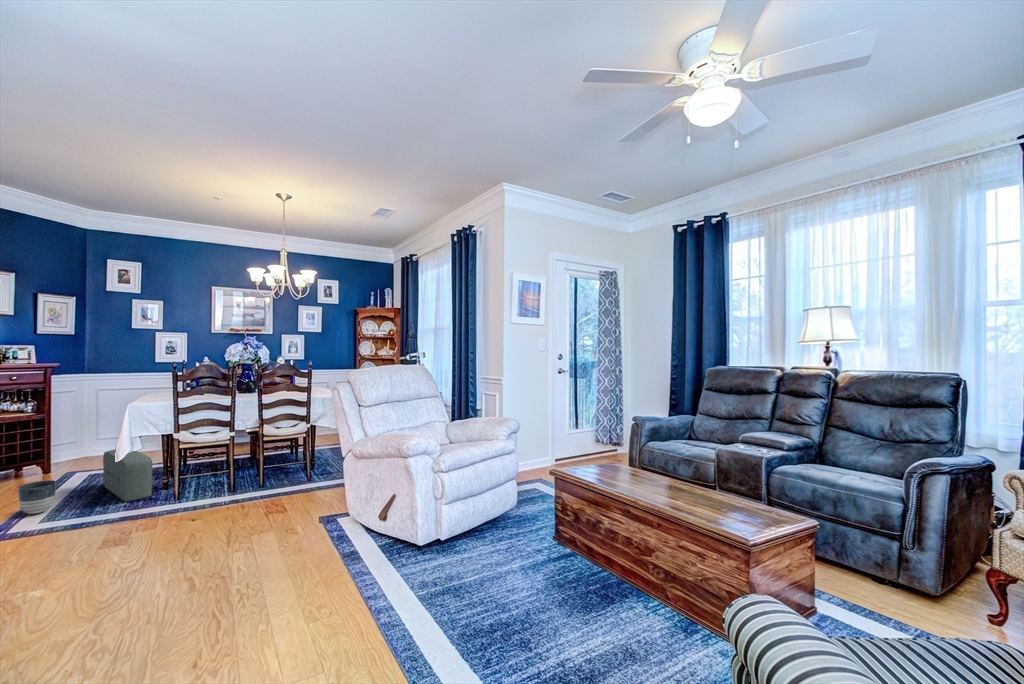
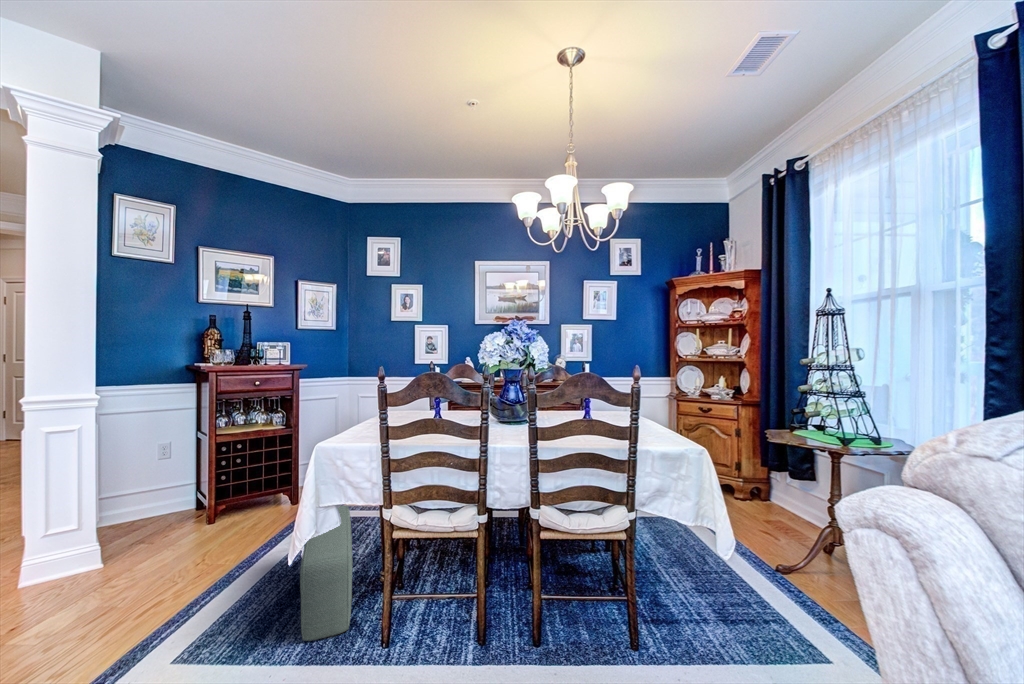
planter: present [18,480,56,514] -> none [155,569,215,639]

